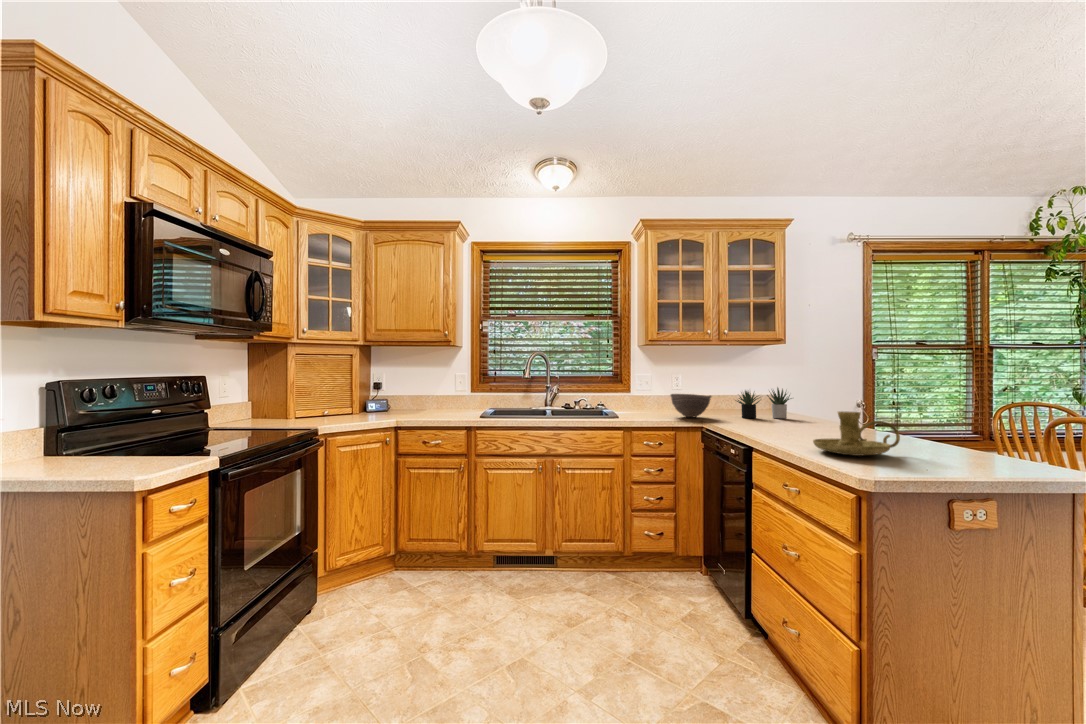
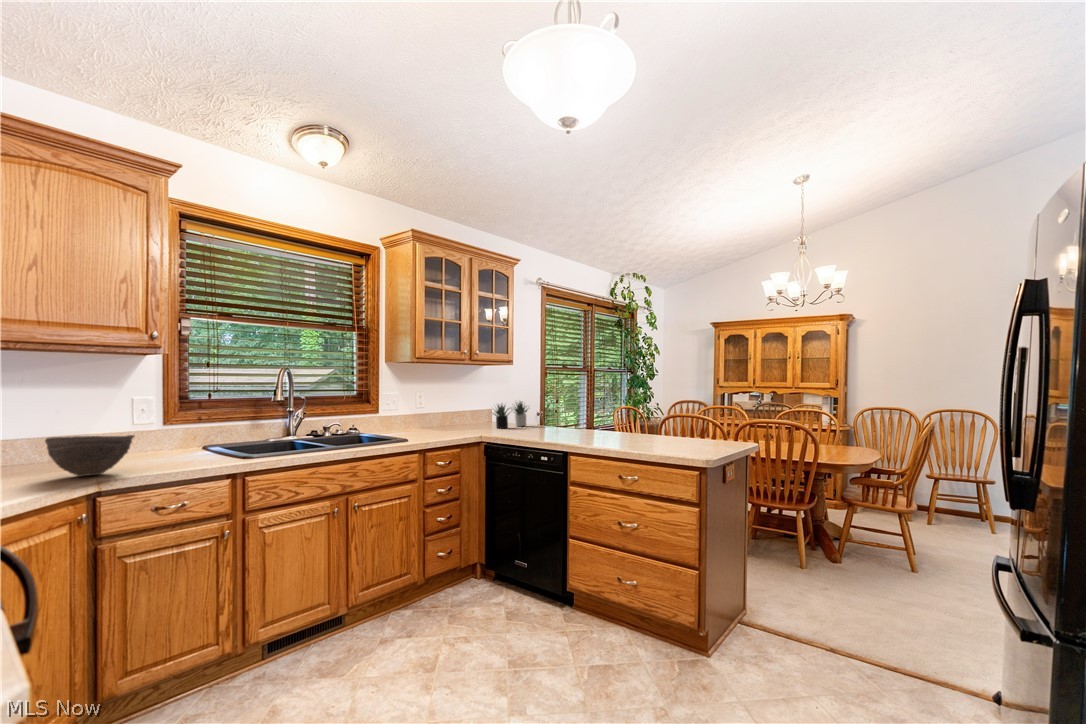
bowl: present [671,394,711,417] -> present [45,435,135,476]
candle holder: present [813,411,900,456] -> none [608,410,652,440]

